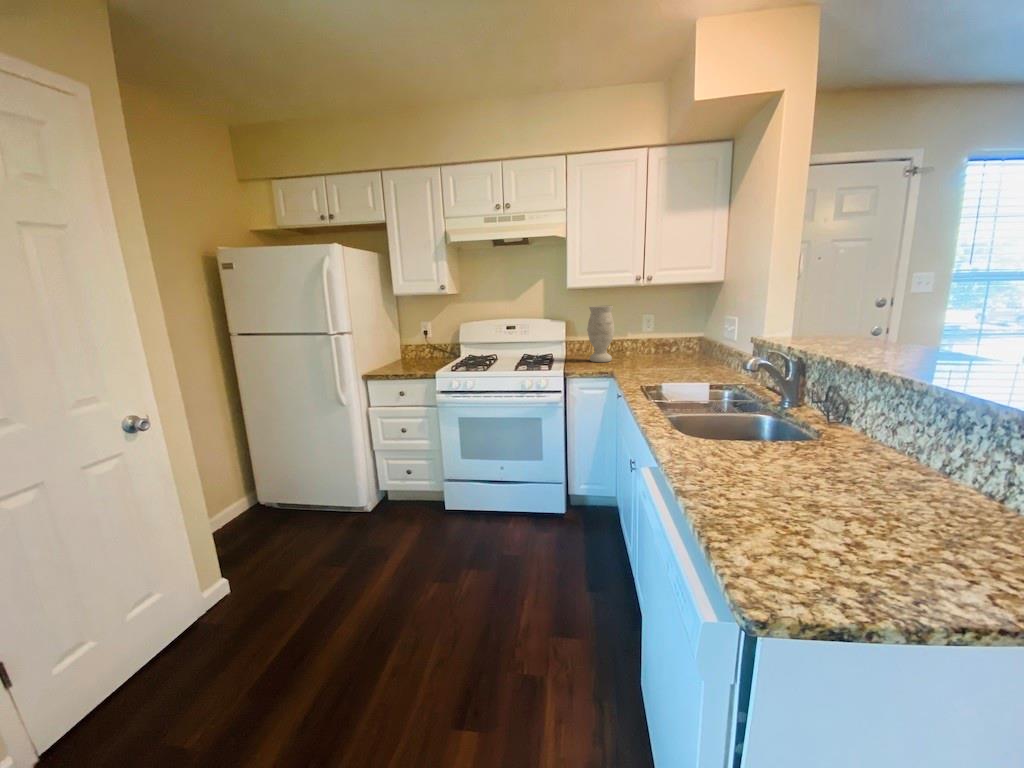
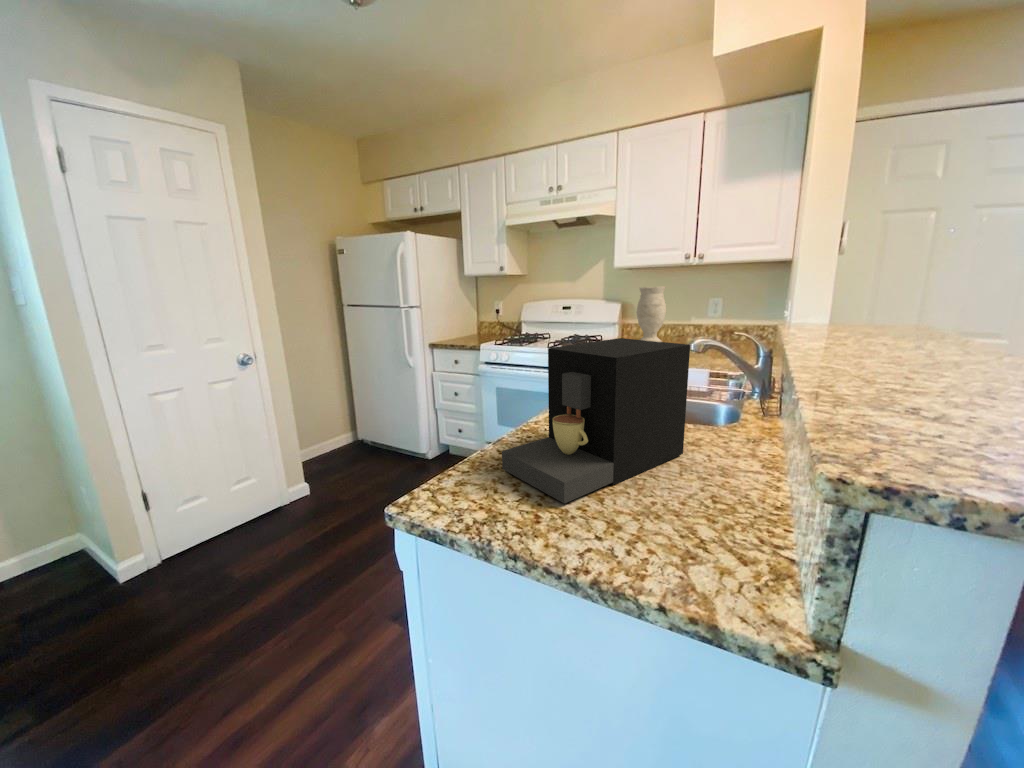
coffee maker: none [780,370,934,560] -> present [502,338,690,503]

